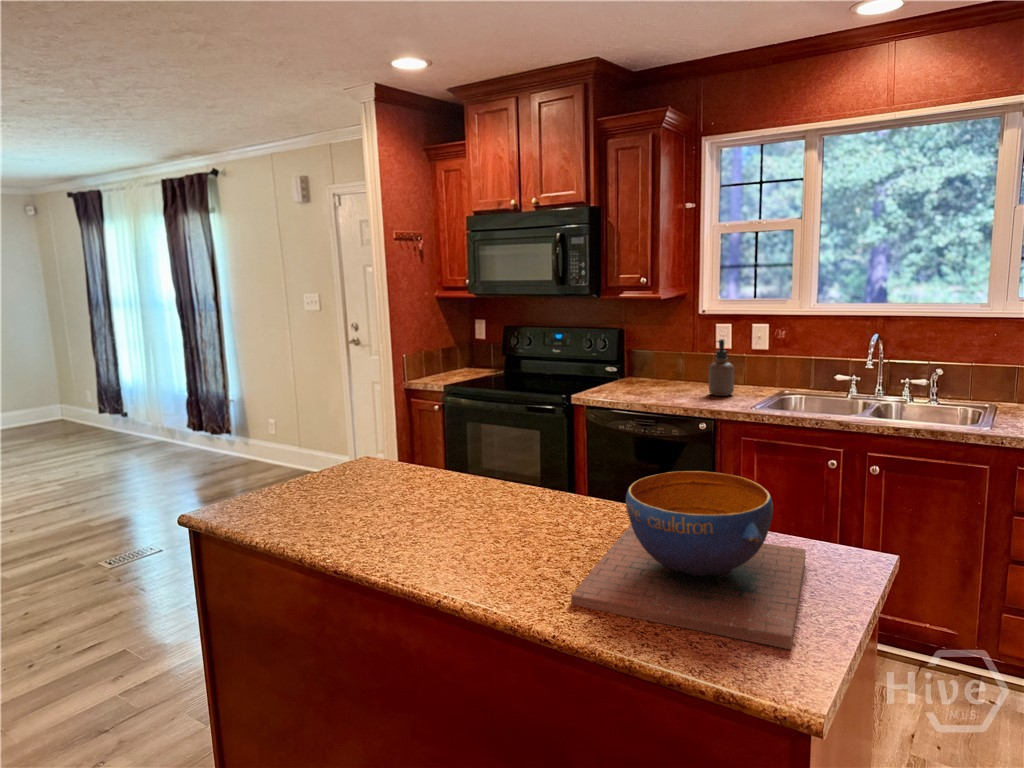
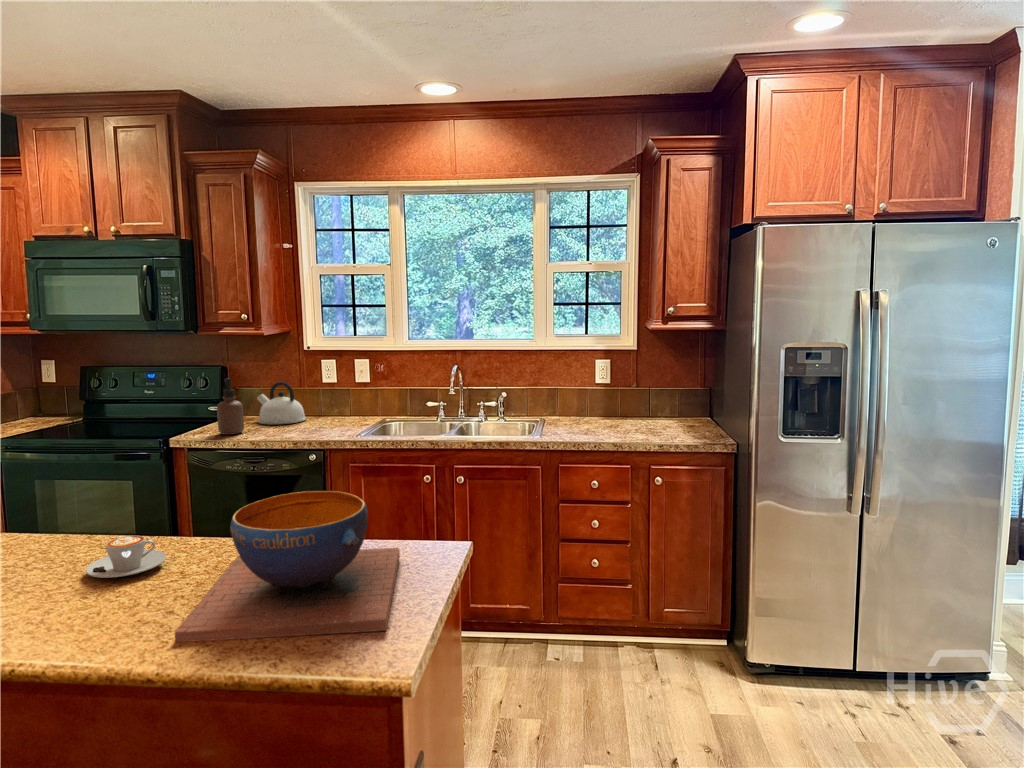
soap dispenser: present [709,339,734,396] -> present [217,378,244,435]
kettle: none [649,346,697,389] -> present [257,382,306,424]
coffee cup: none [501,489,565,526] -> present [86,536,166,578]

